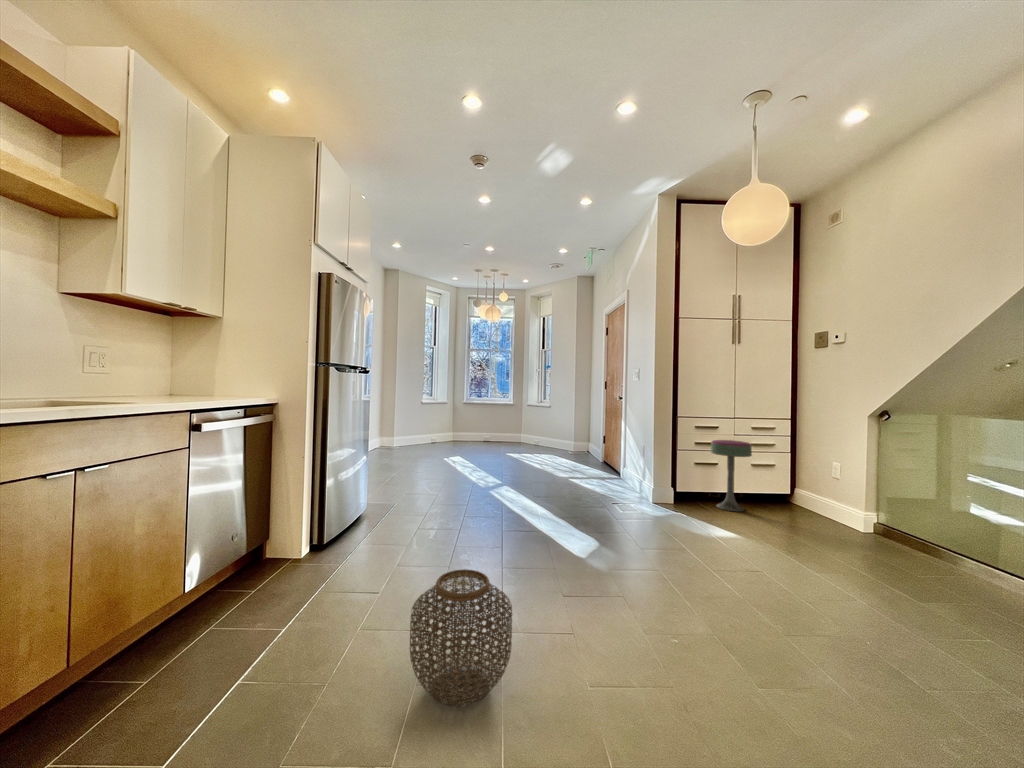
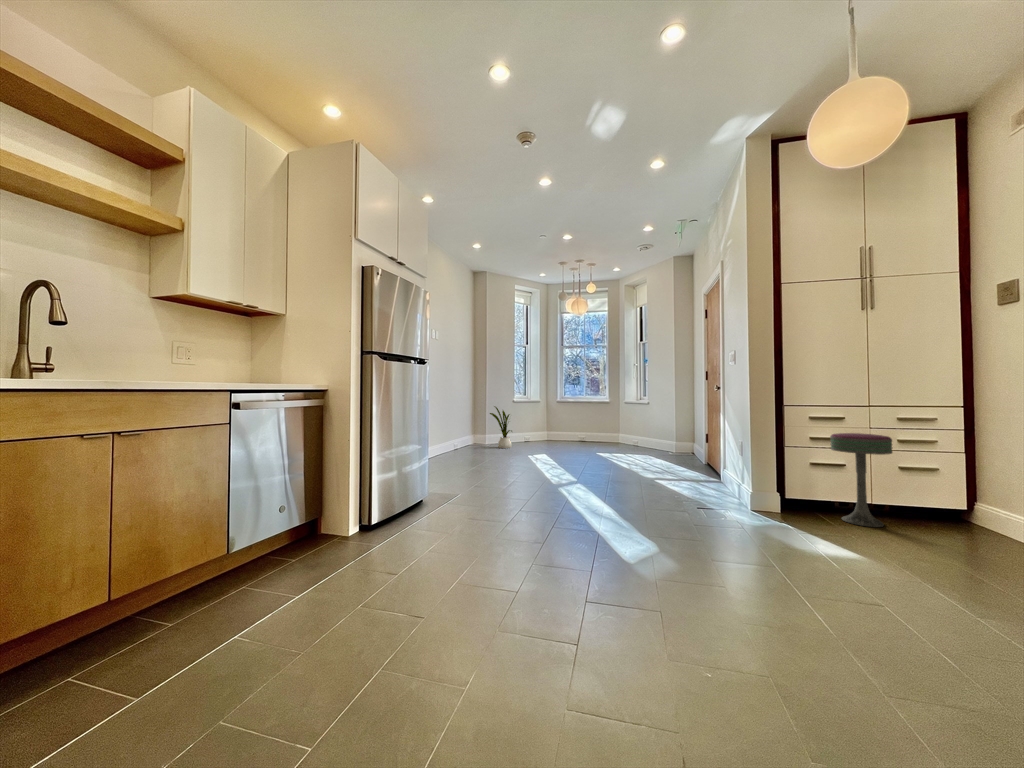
house plant: none [399,407,425,449] -> present [490,406,512,448]
woven basket: present [410,569,512,706] -> none [358,543,469,685]

